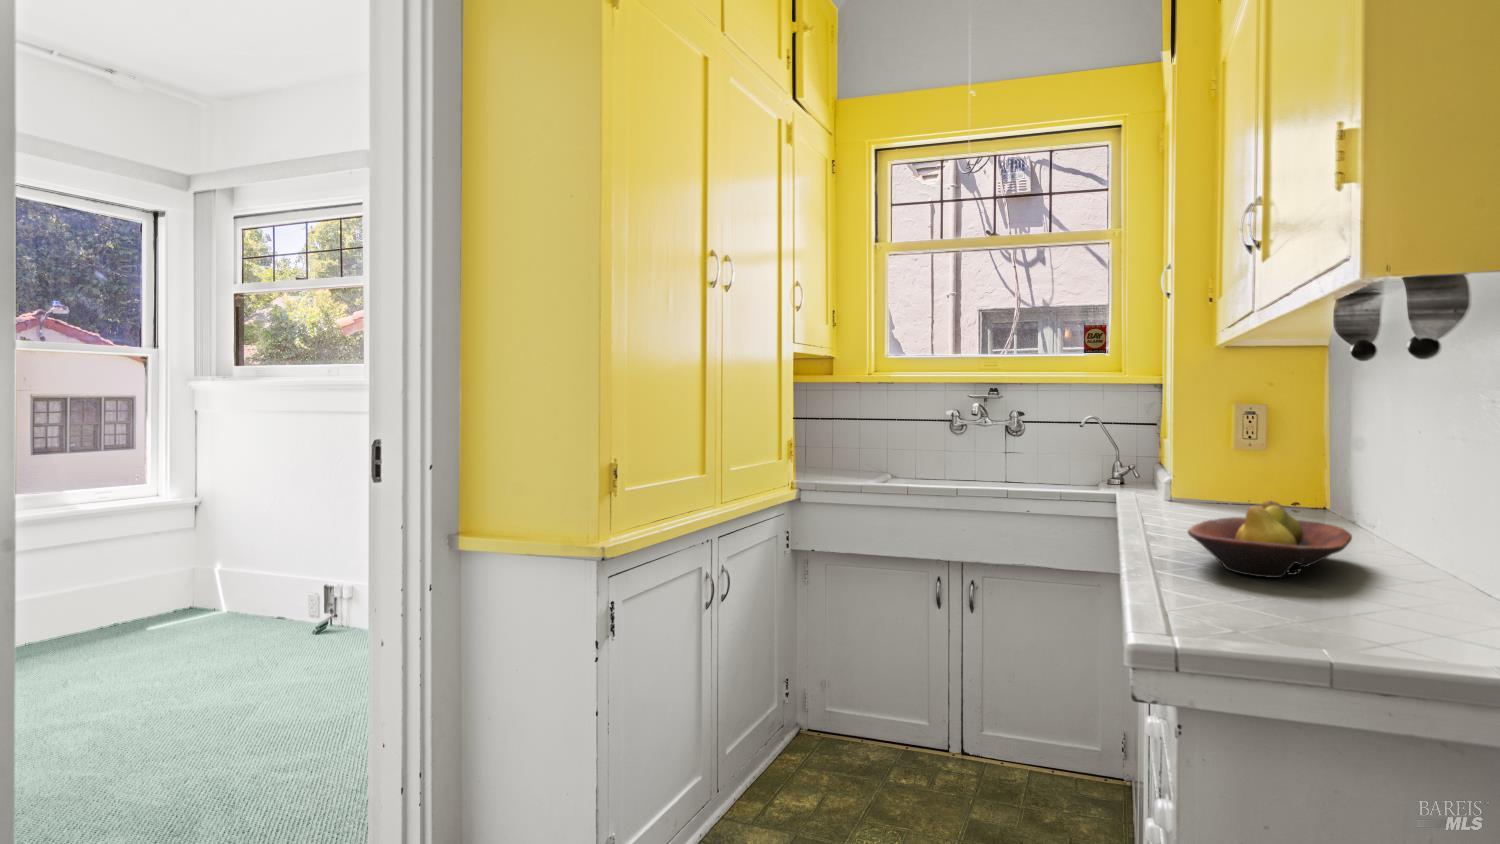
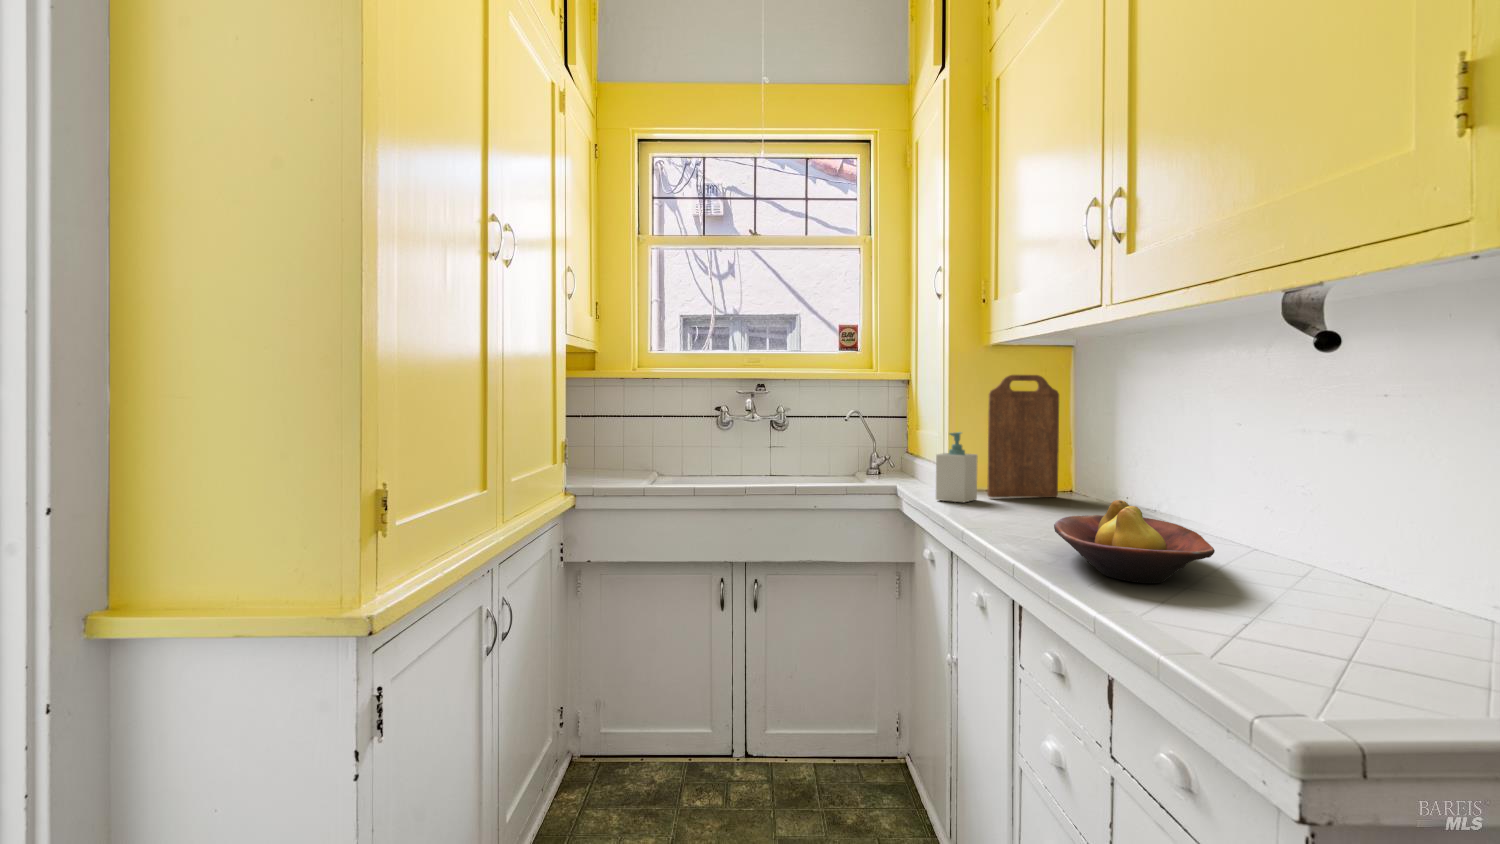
cutting board: none [1213,375,1303,509] -> present [987,375,1059,498]
soap bottle: none [1148,435,1198,509] -> present [936,432,978,502]

